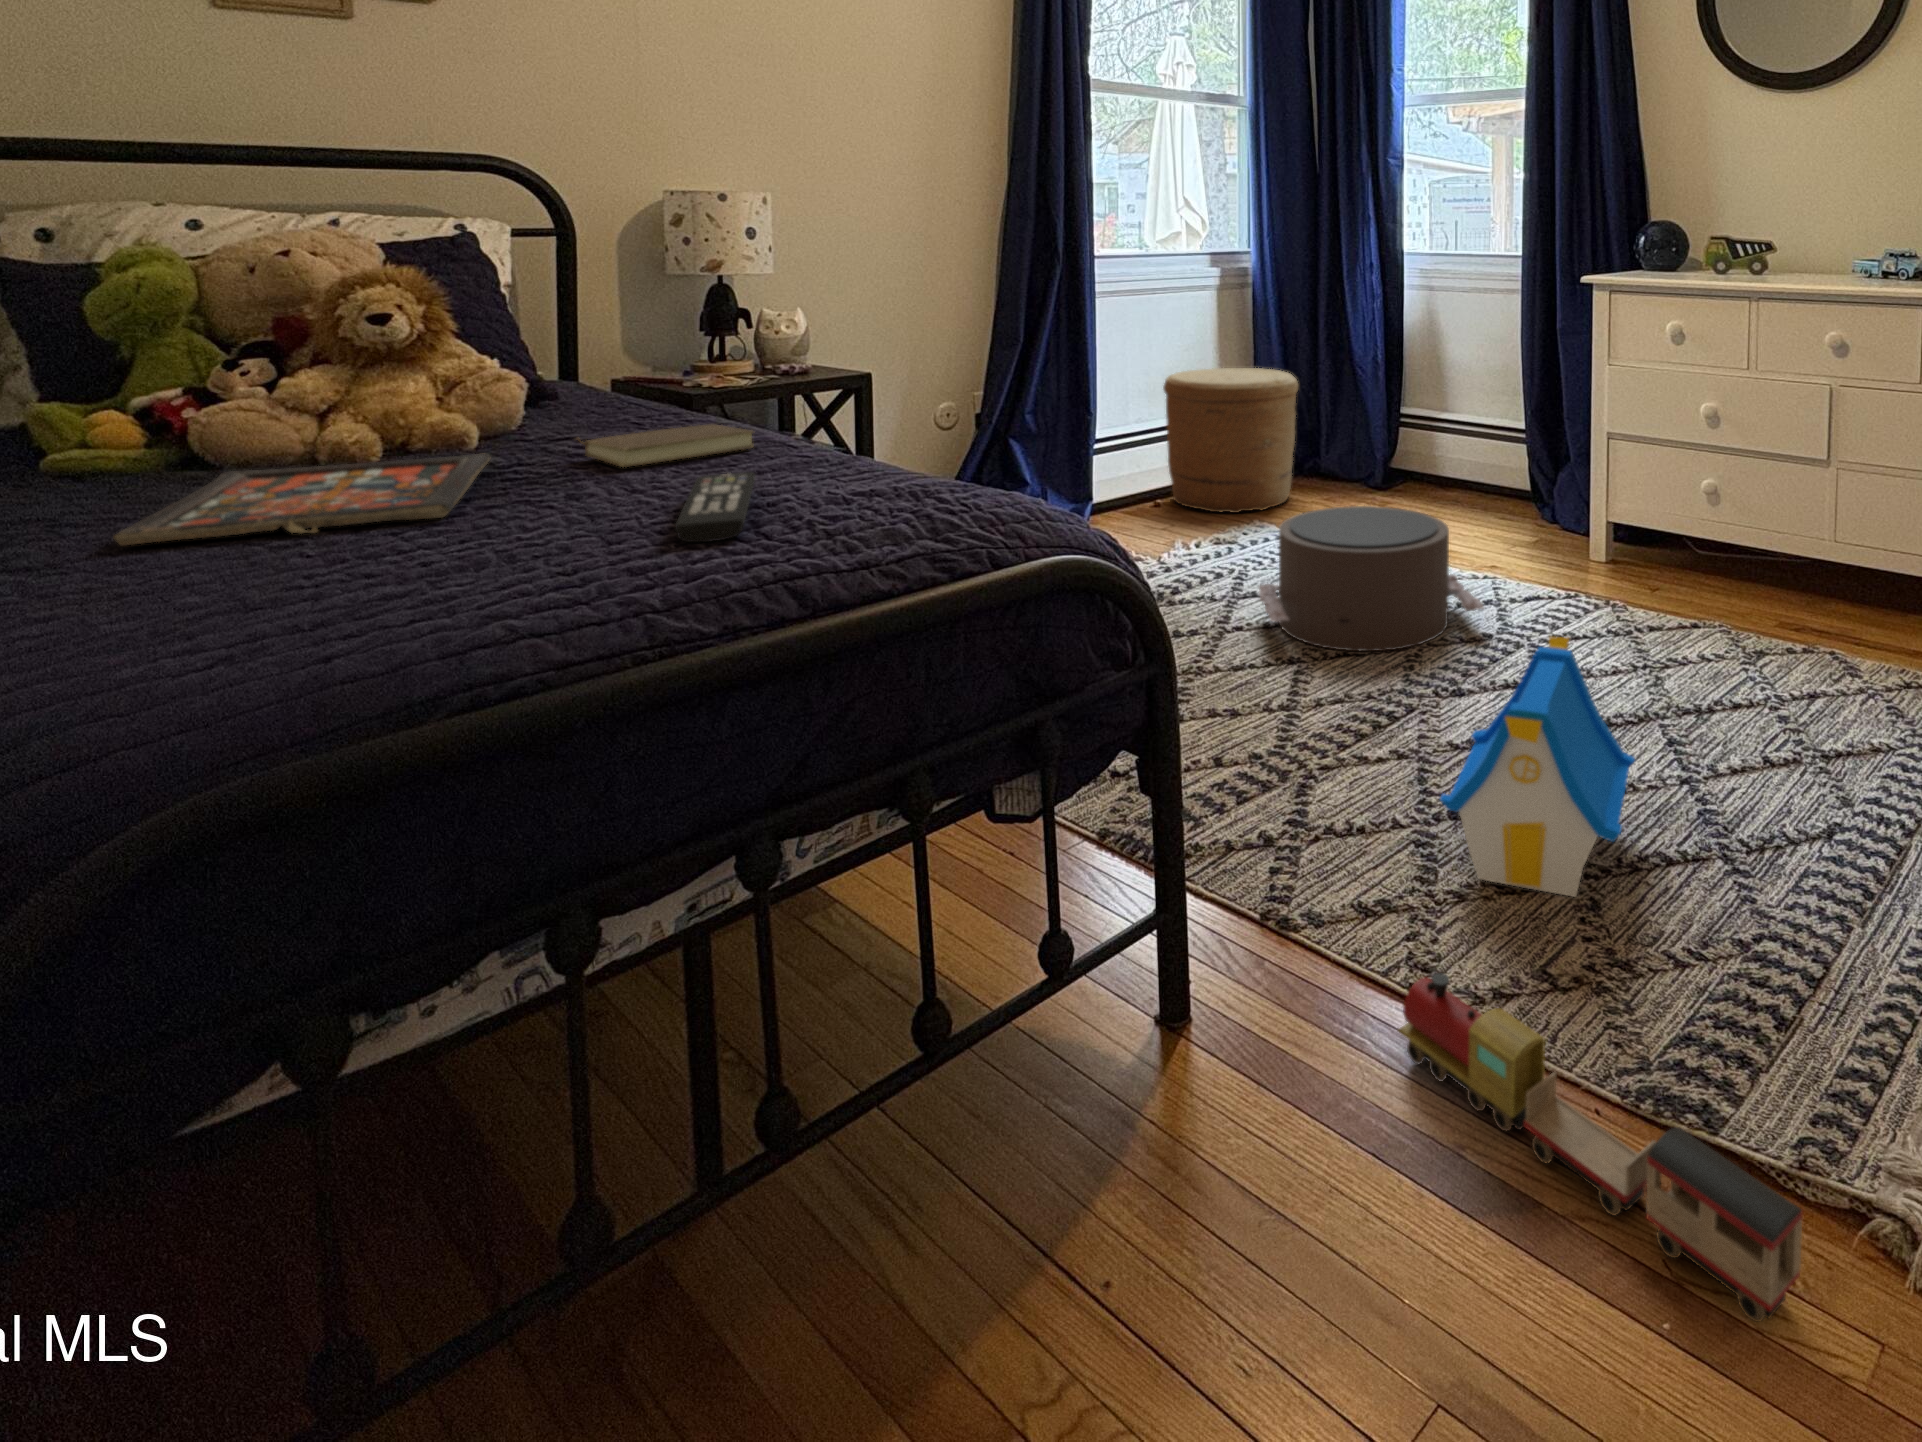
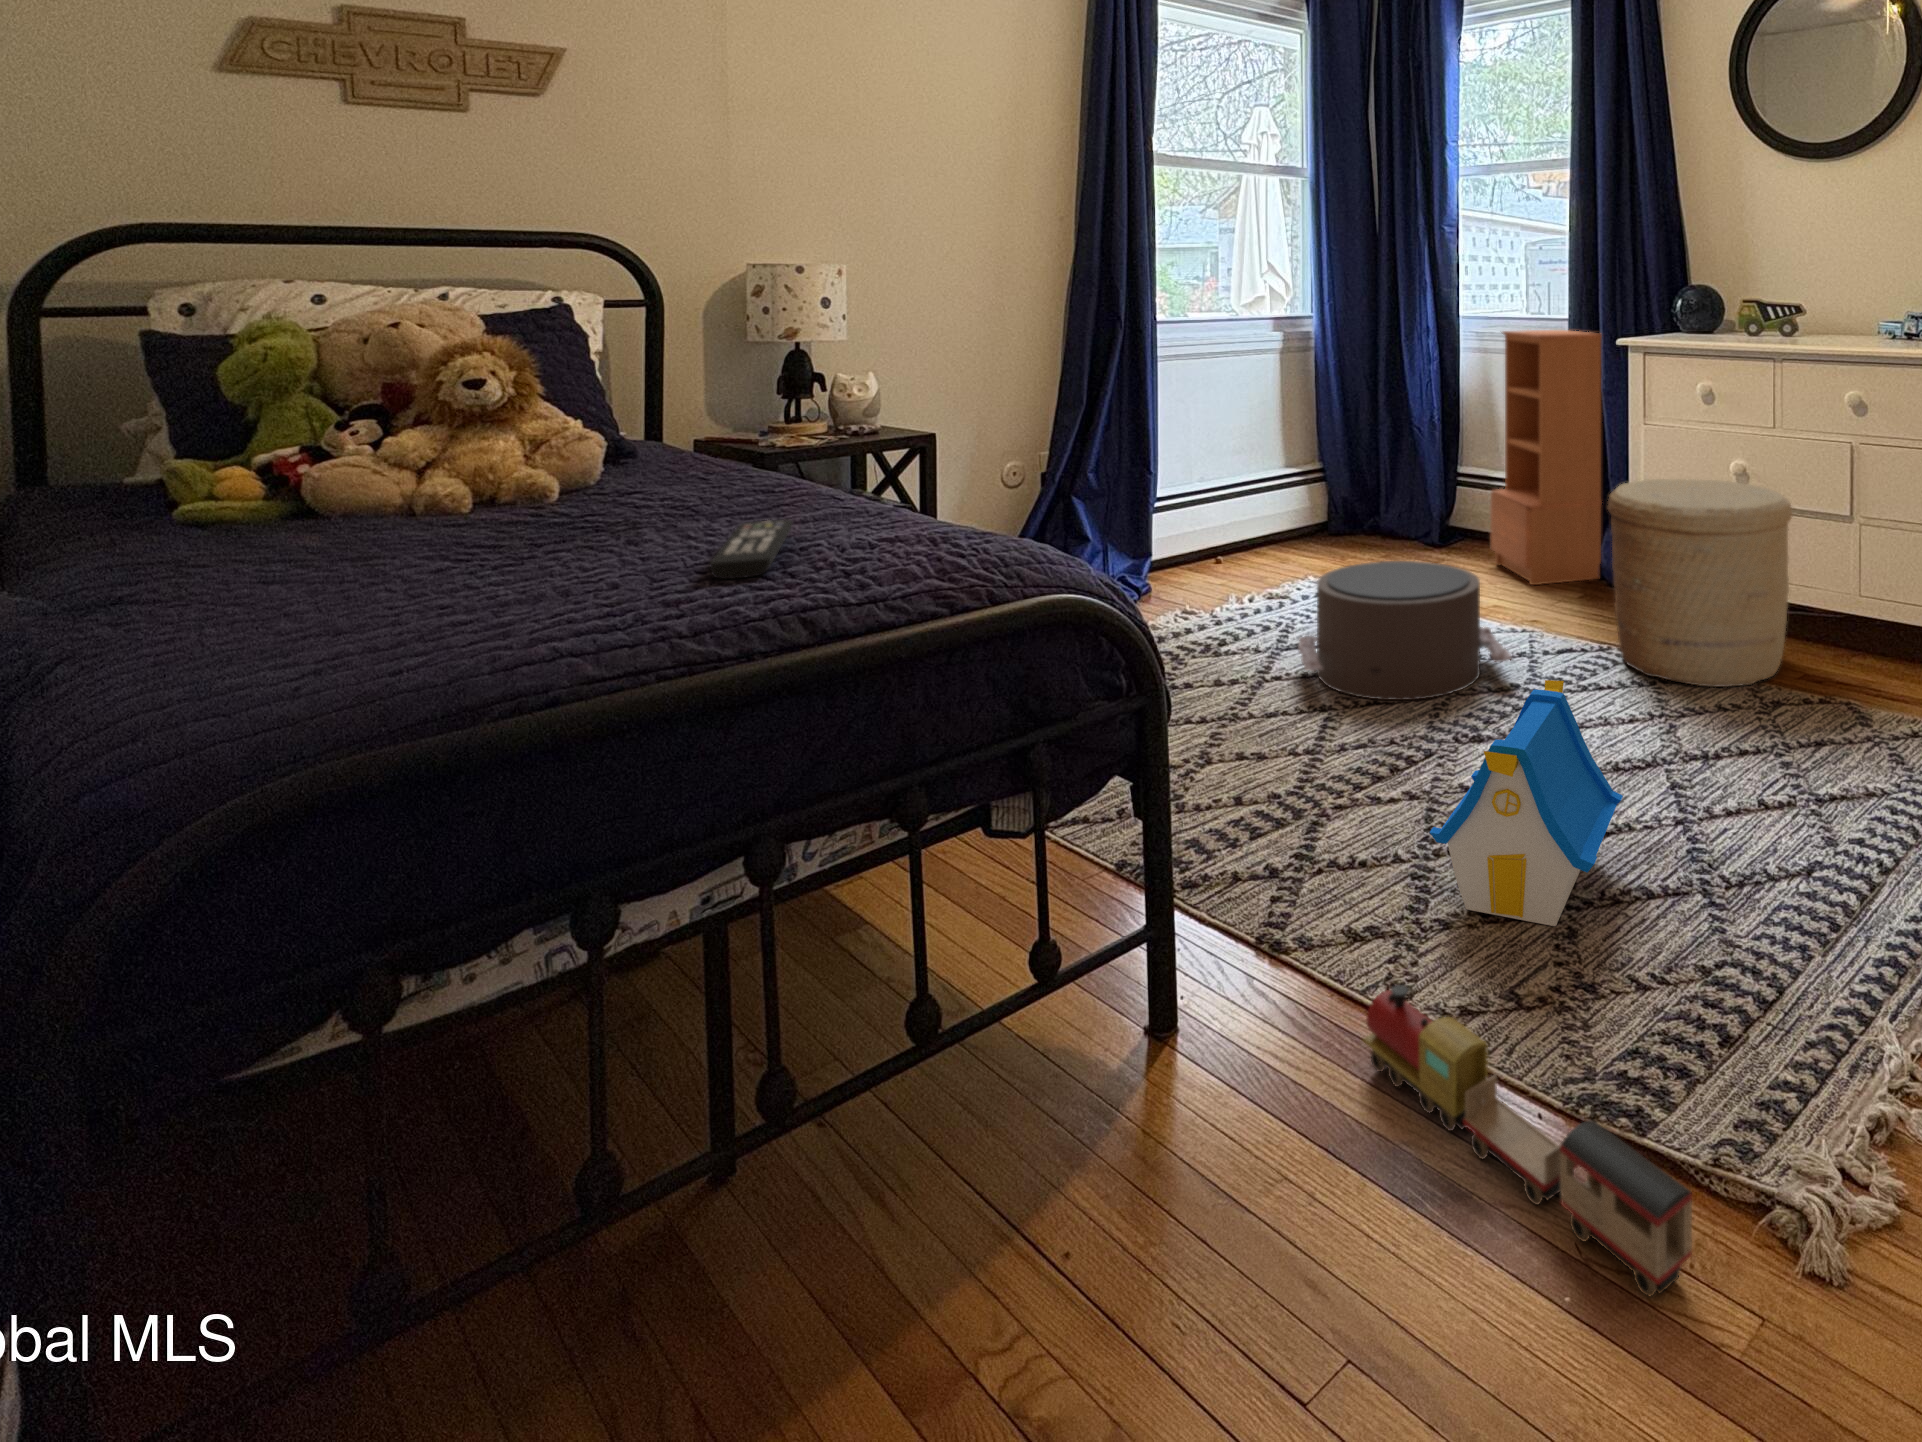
bookcase: none [1439,267,1560,529] -> present [1490,330,1602,585]
woven basket: present [1163,368,1298,513] -> present [1608,479,1792,687]
book: present [578,425,753,467] -> none [640,479,803,516]
board game: present [114,454,490,545] -> none [230,504,565,580]

